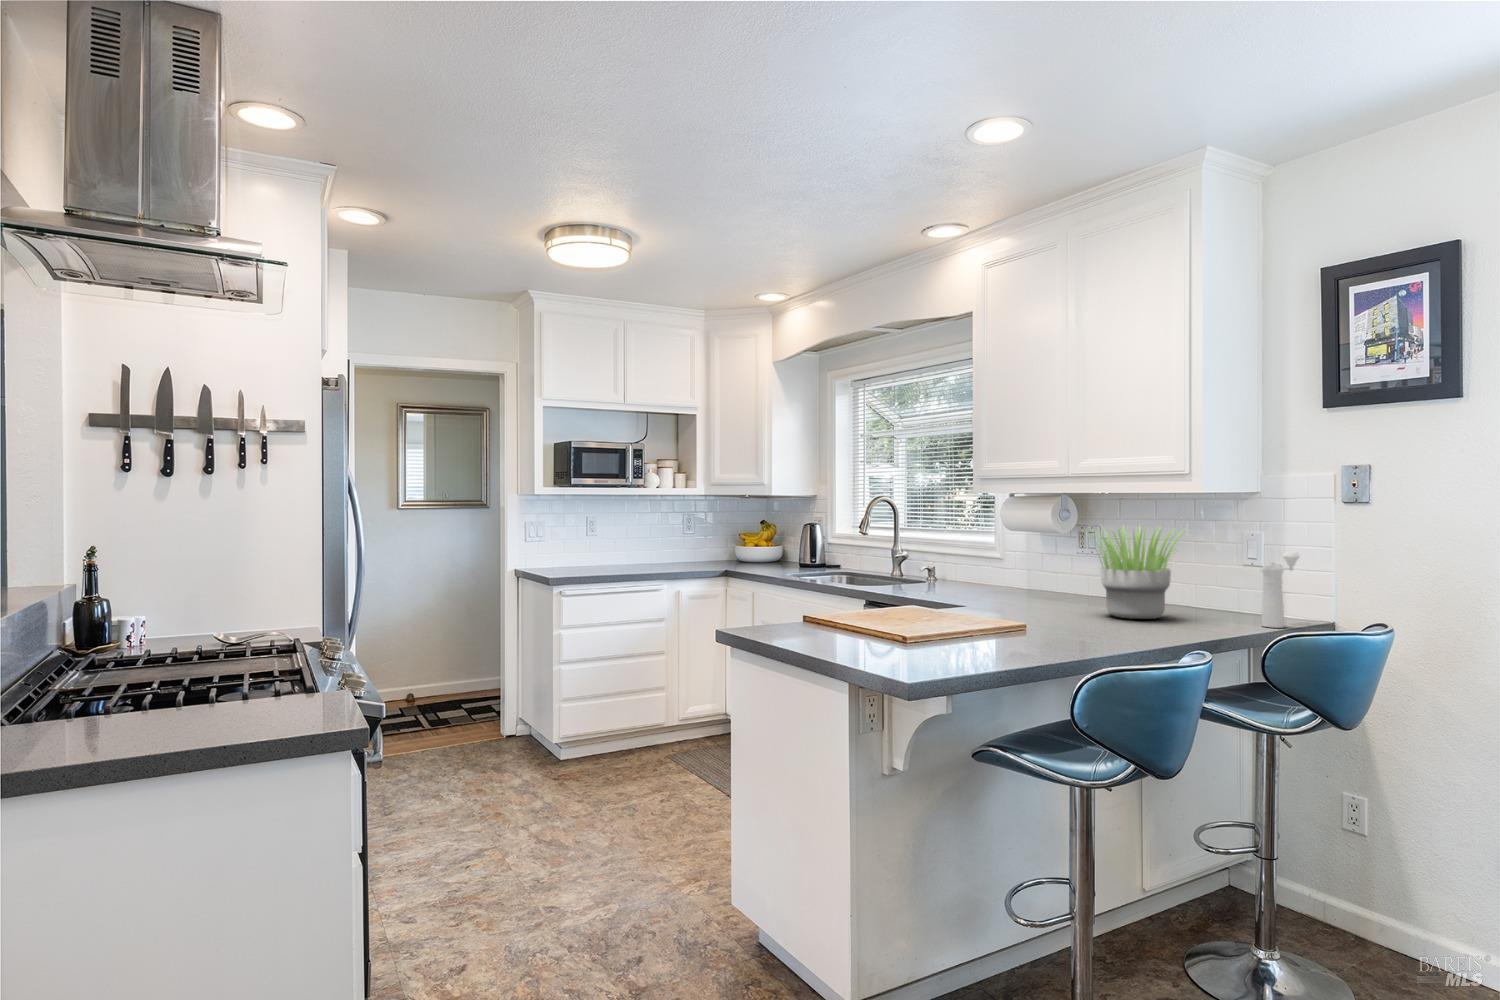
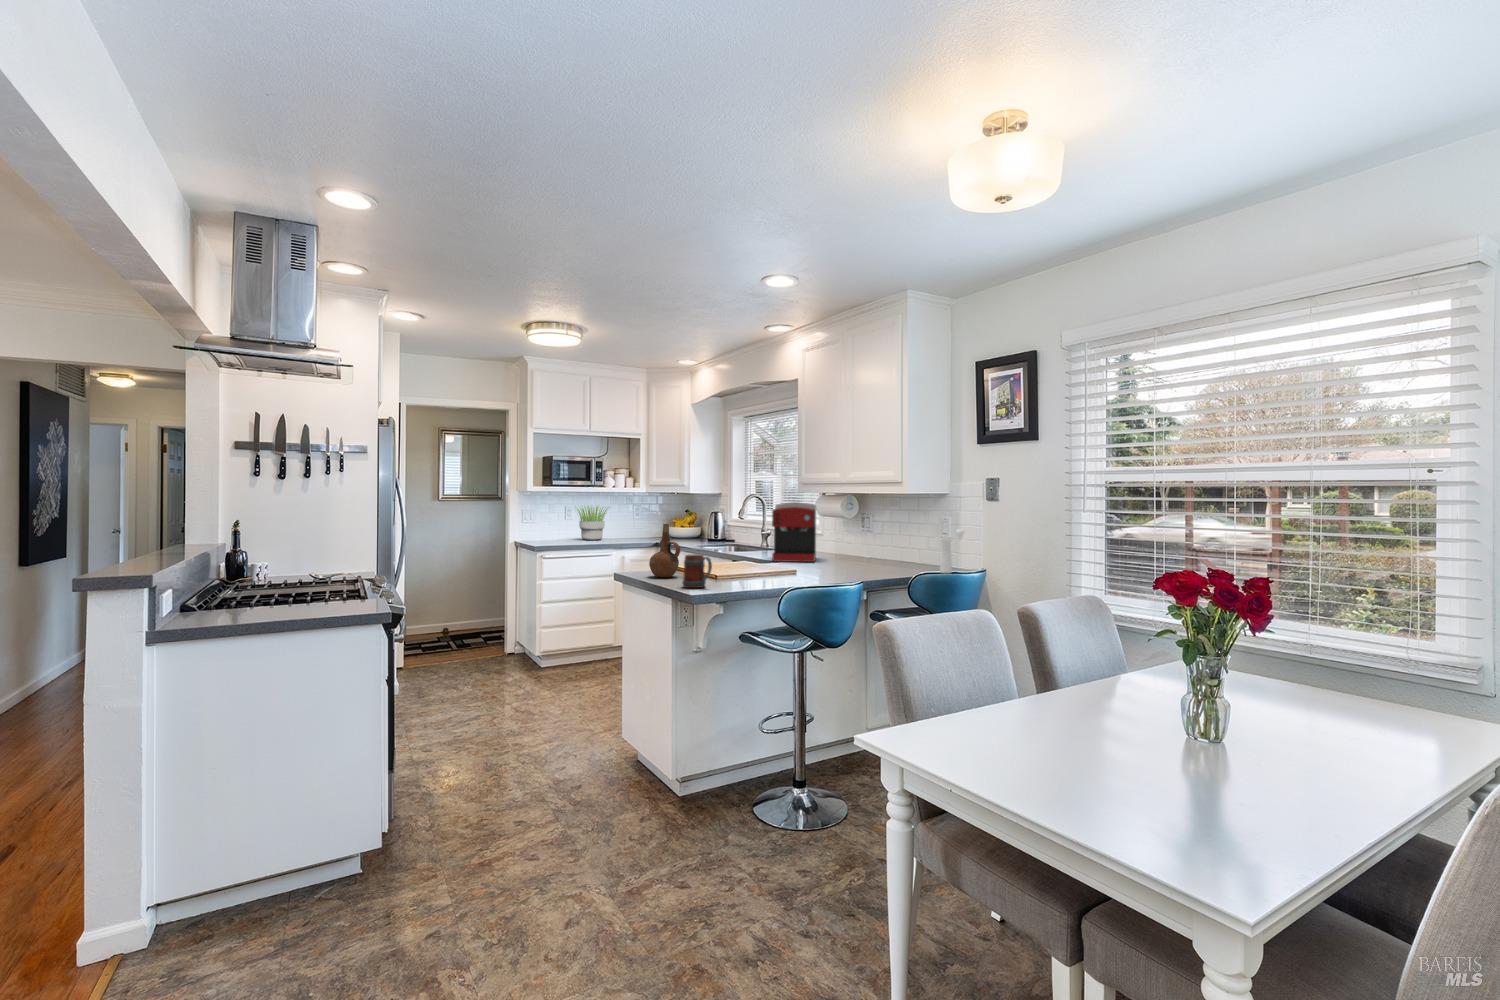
coffee maker: none [944,508,1019,605] -> present [772,502,816,562]
potted plant: present [1089,528,1184,619] -> present [577,506,607,540]
ceramic pitcher: none [783,547,836,639] -> present [649,524,680,577]
mug: none [864,603,921,664] -> present [683,555,712,588]

